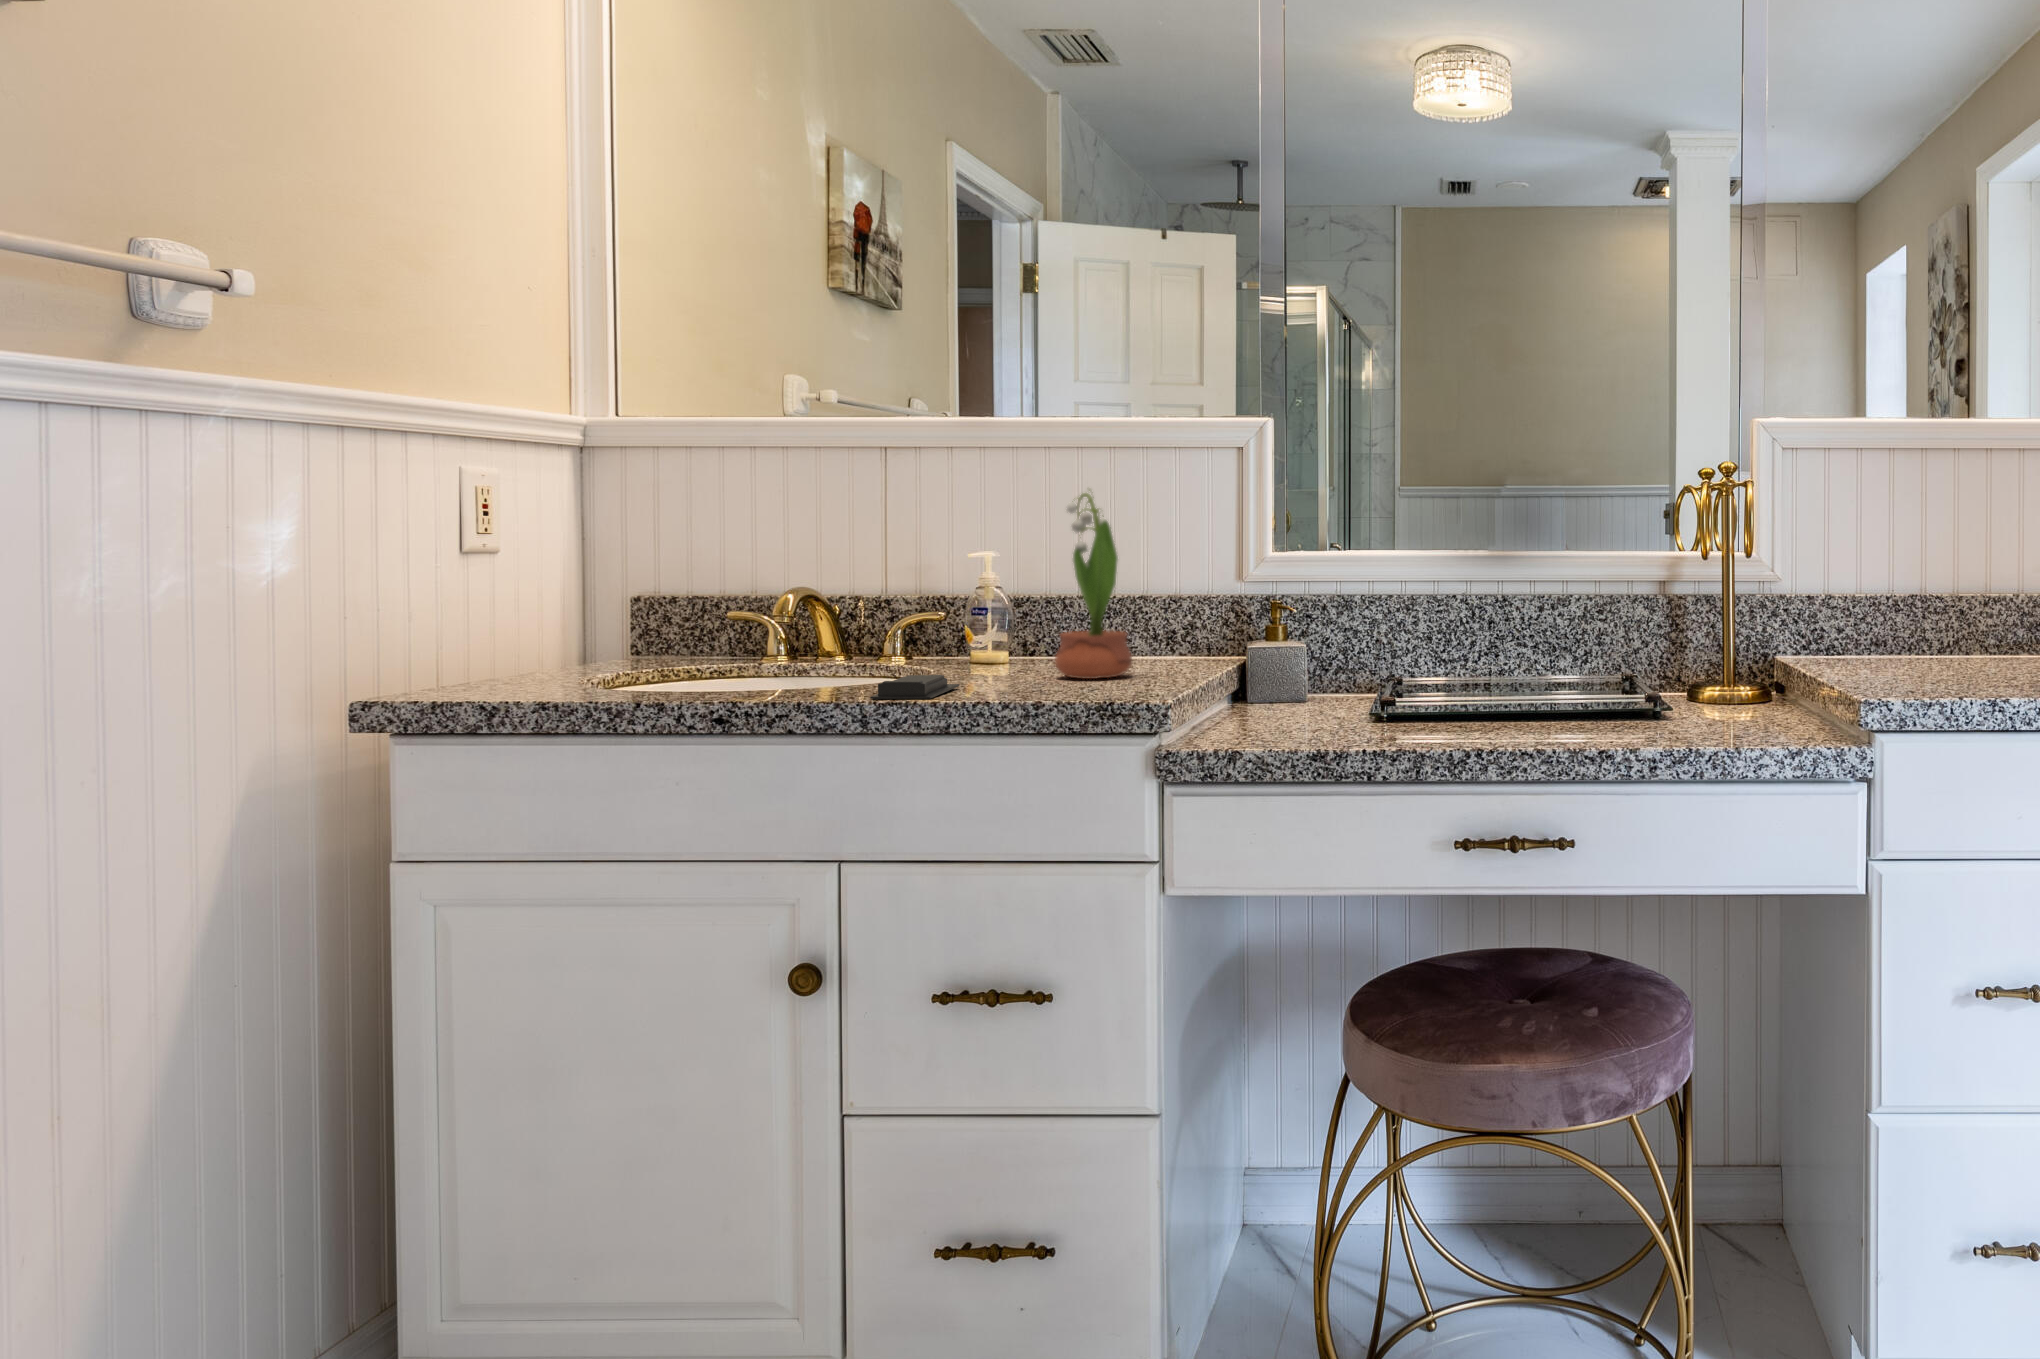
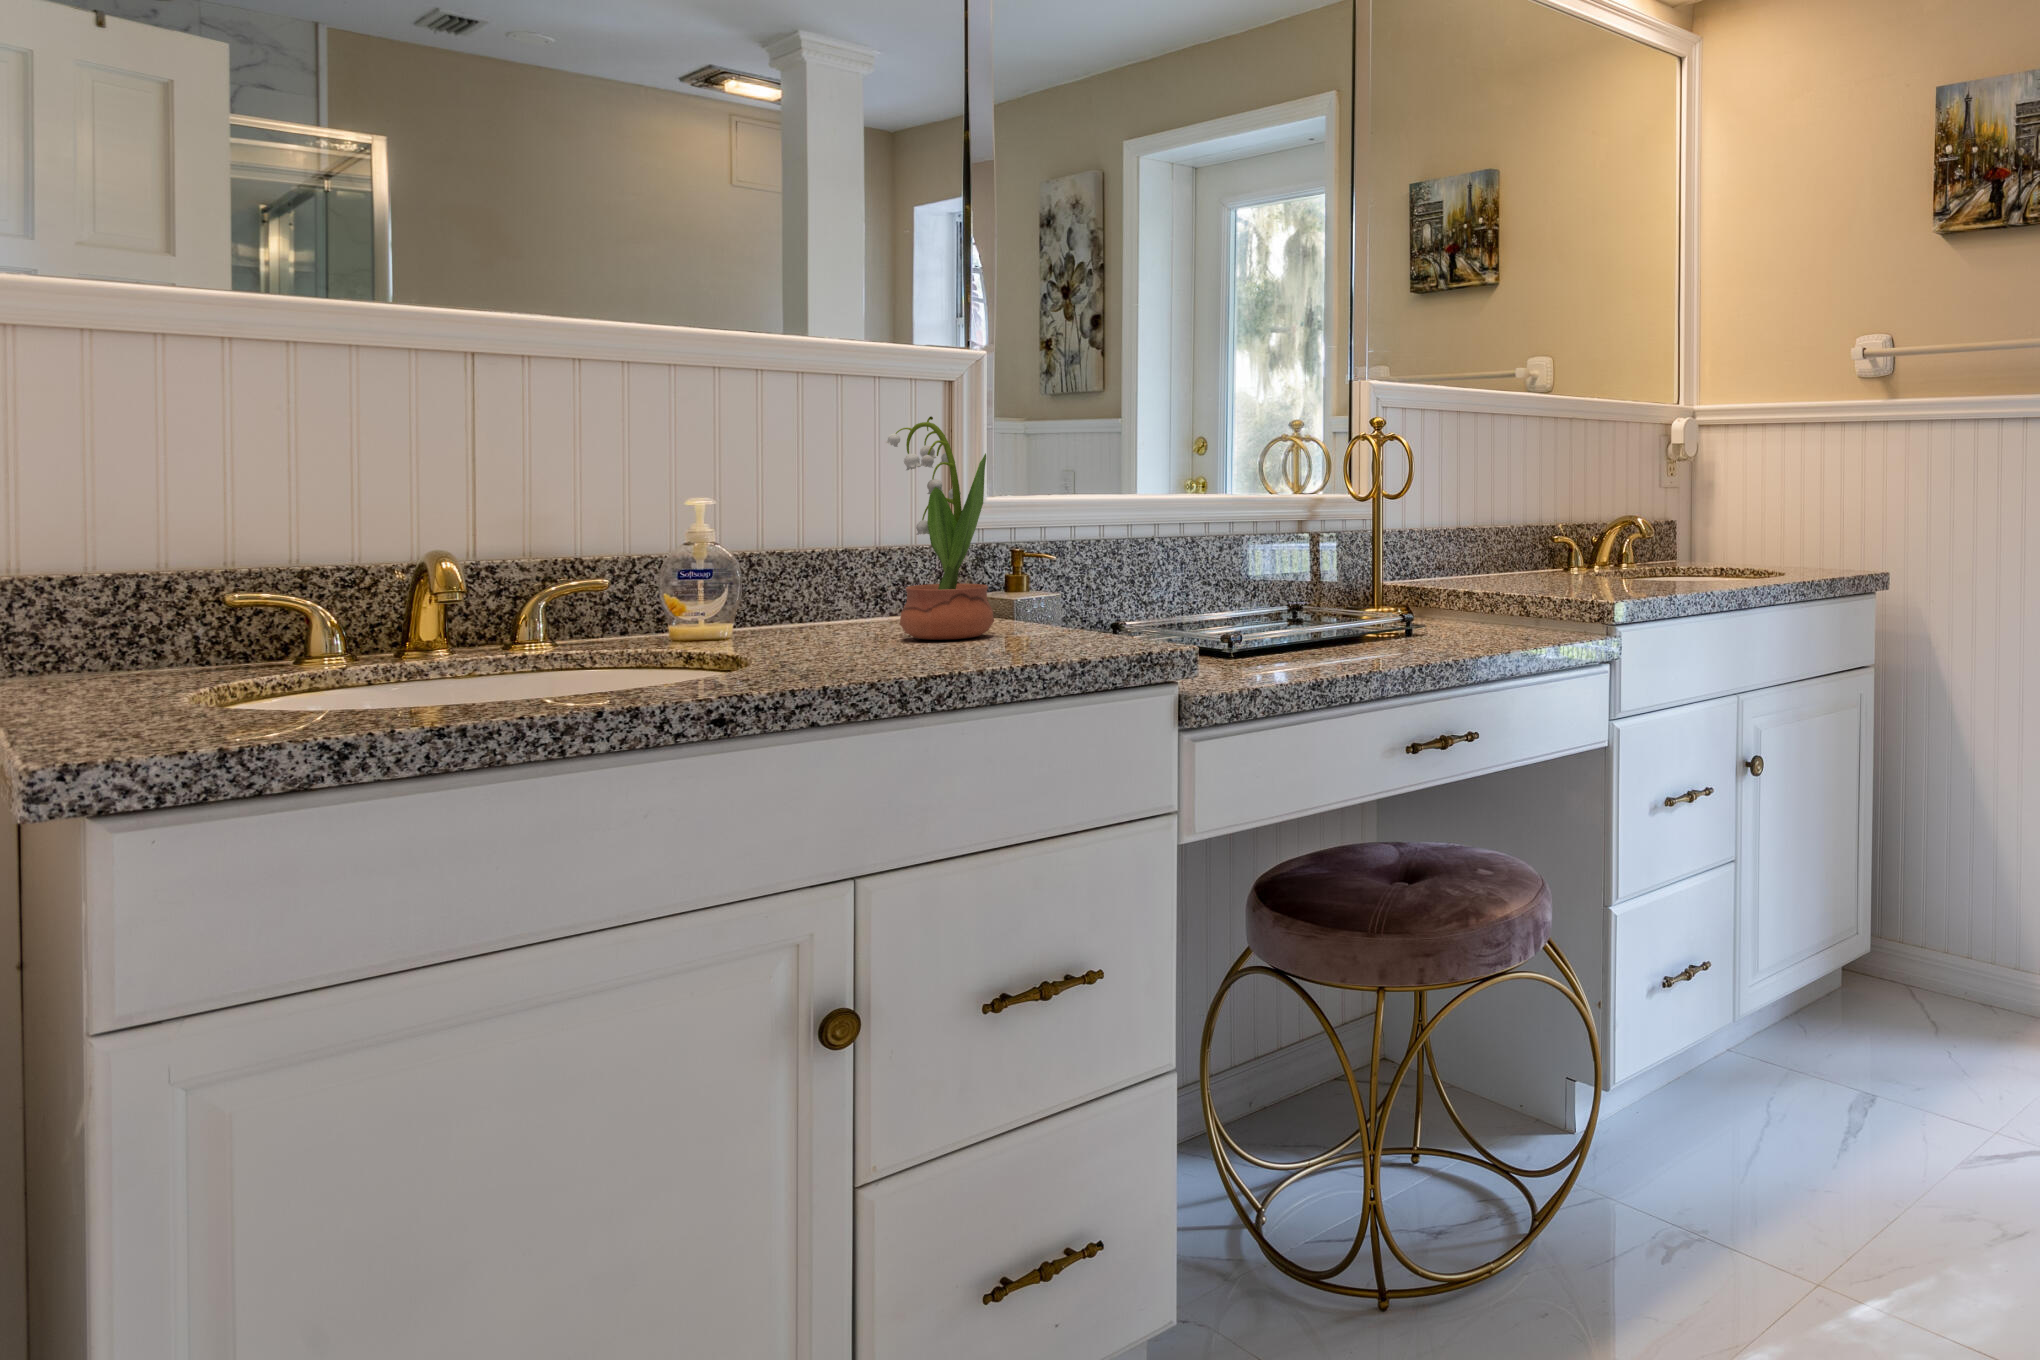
soap bar: present [870,675,959,699] -> none [822,642,952,673]

